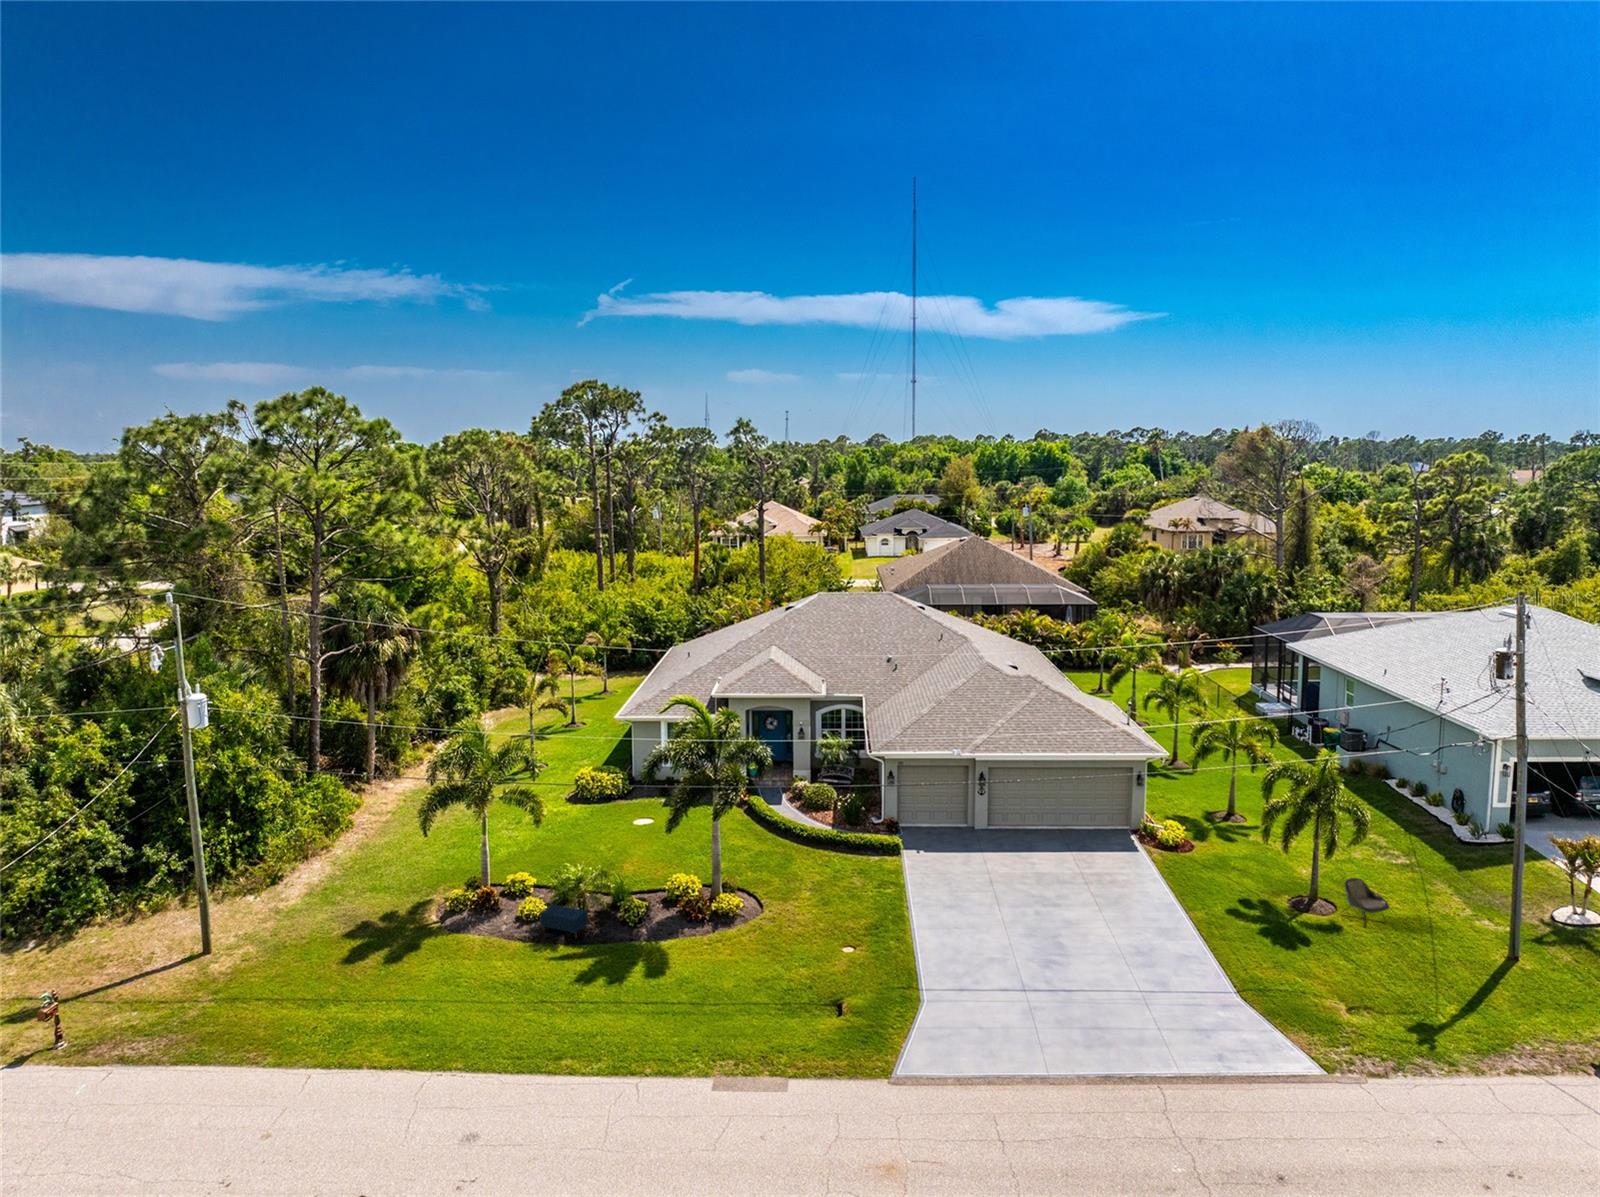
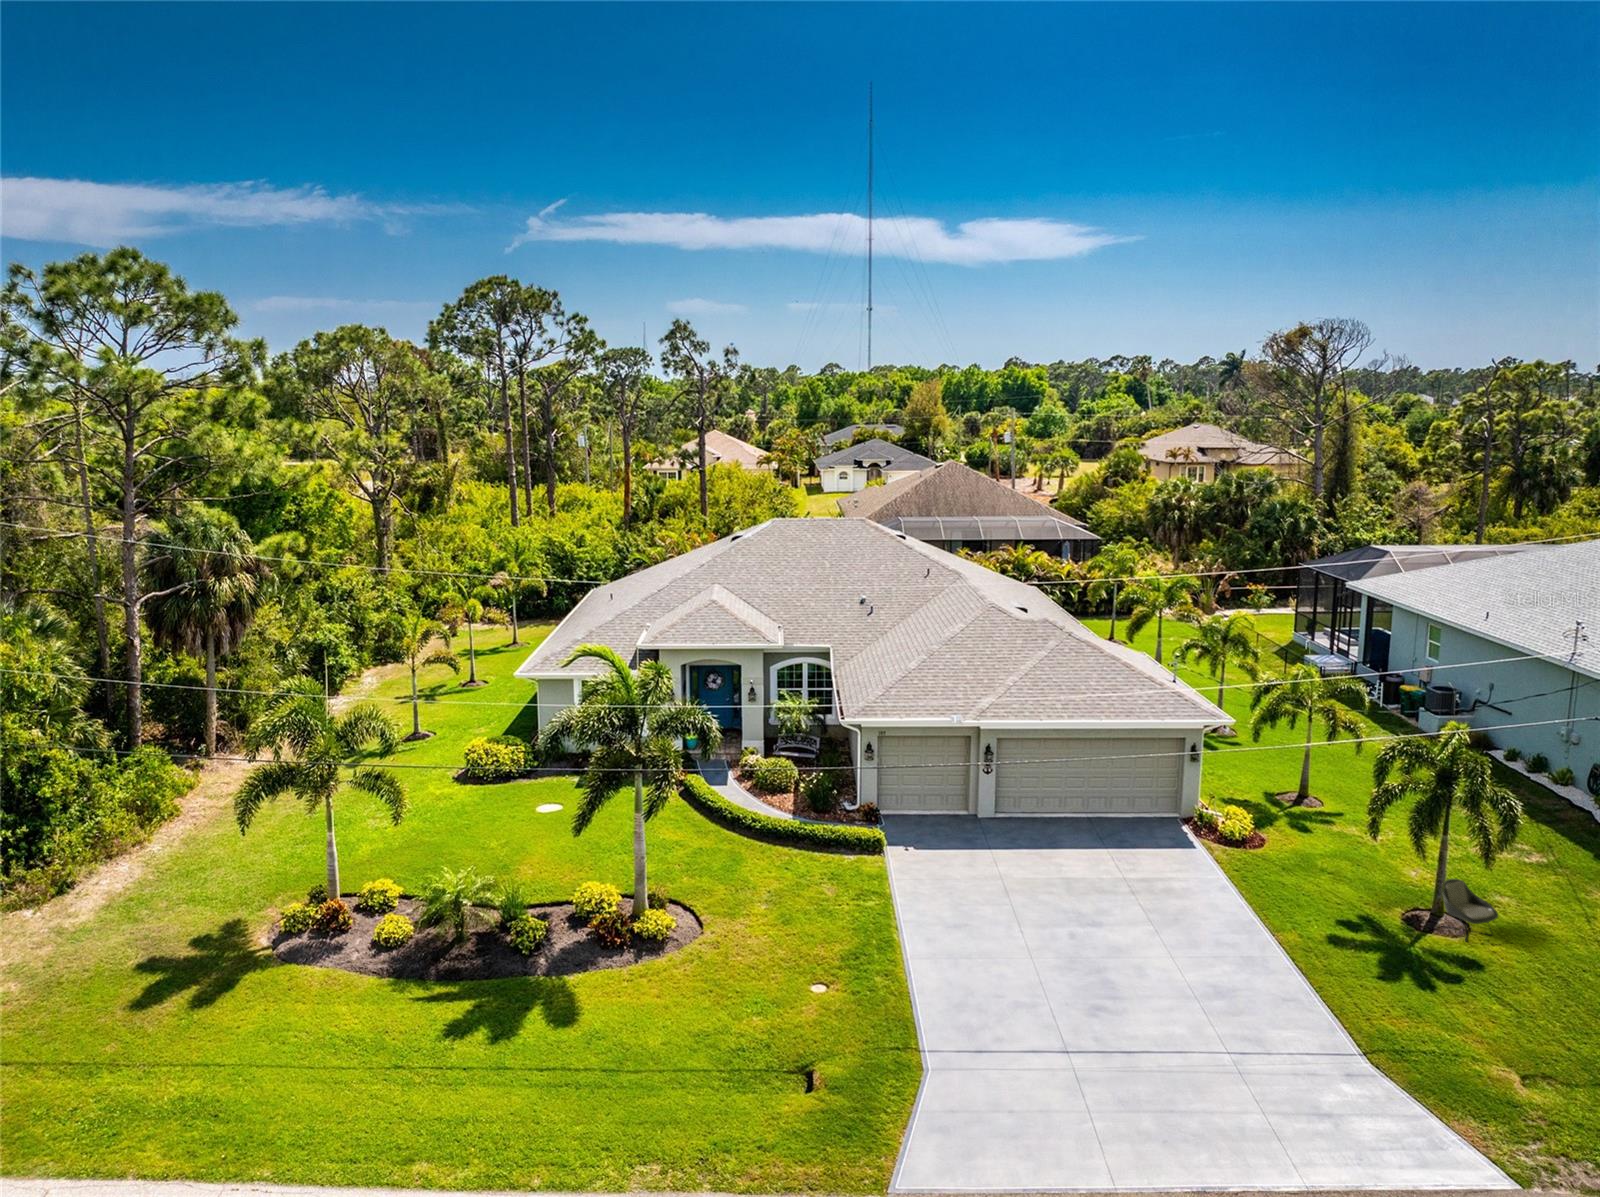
bench: present [540,904,588,938] -> none [404,925,469,972]

